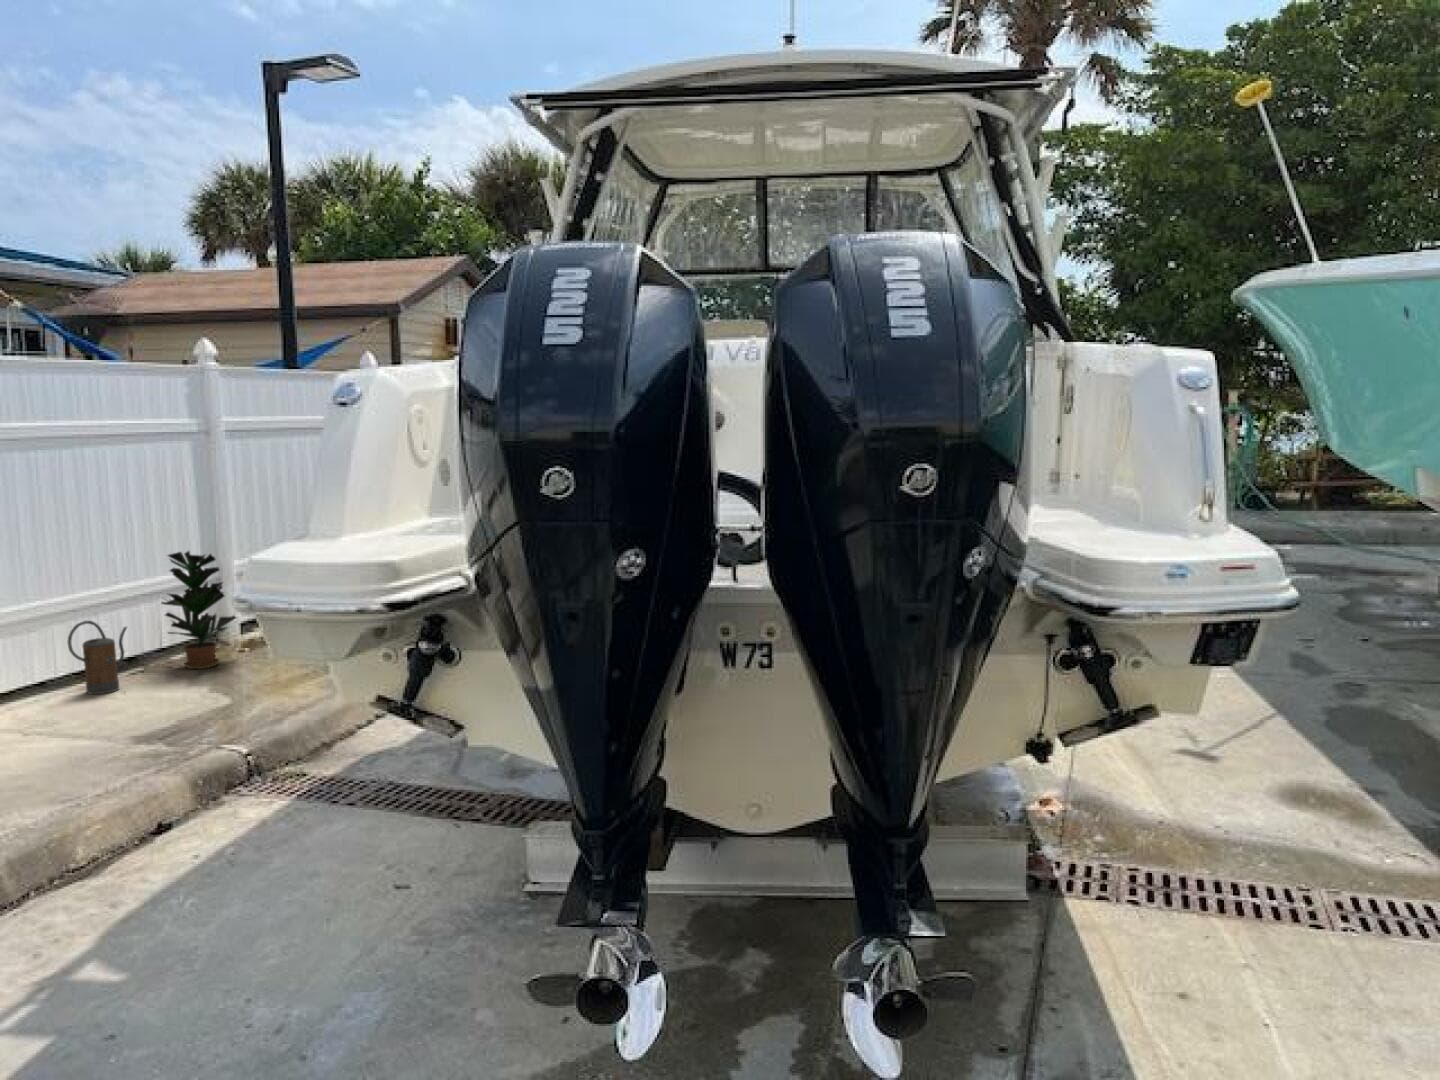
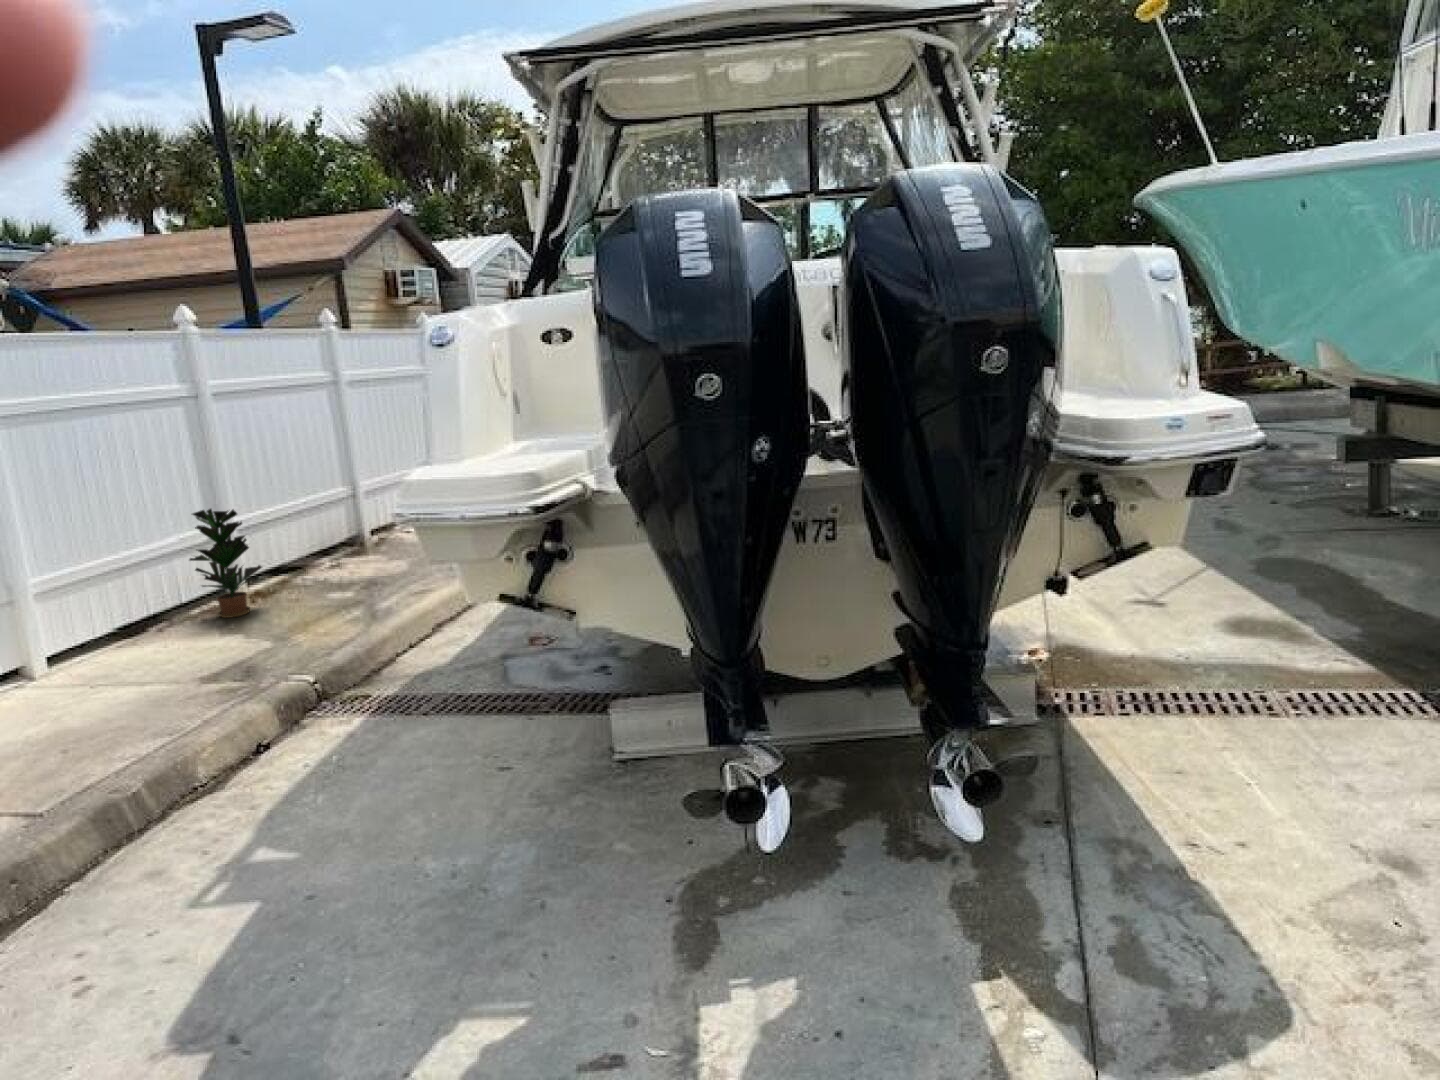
watering can: present [68,621,127,694] -> none [117,579,167,647]

